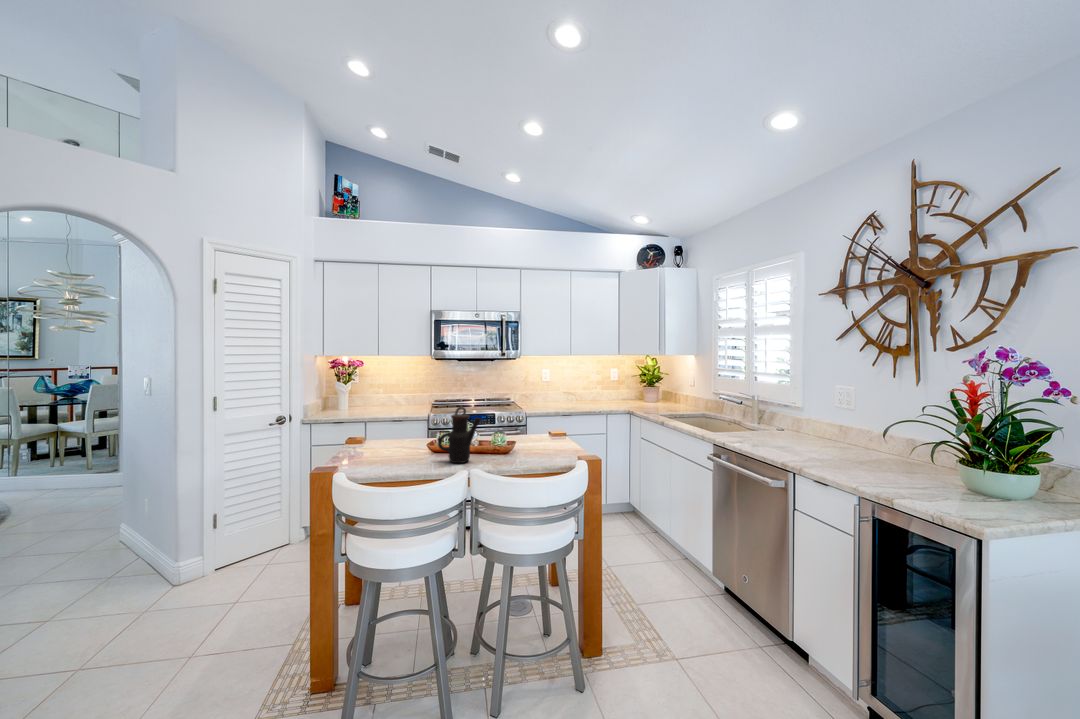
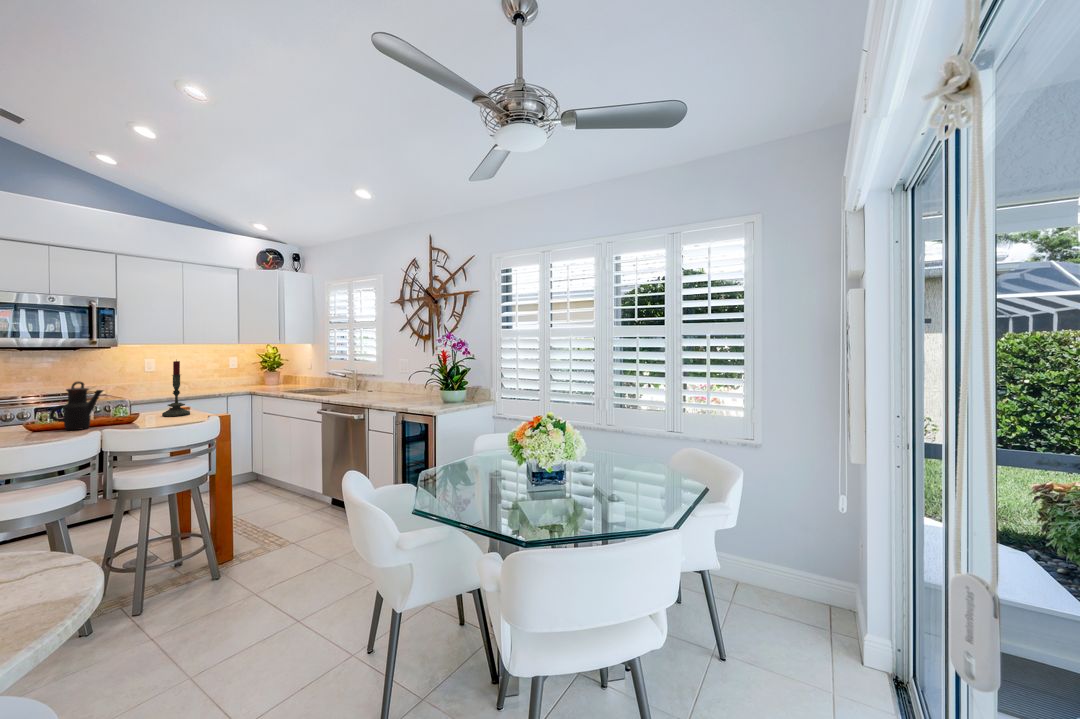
candle: none [538,381,565,453] -> present [162,361,190,416]

